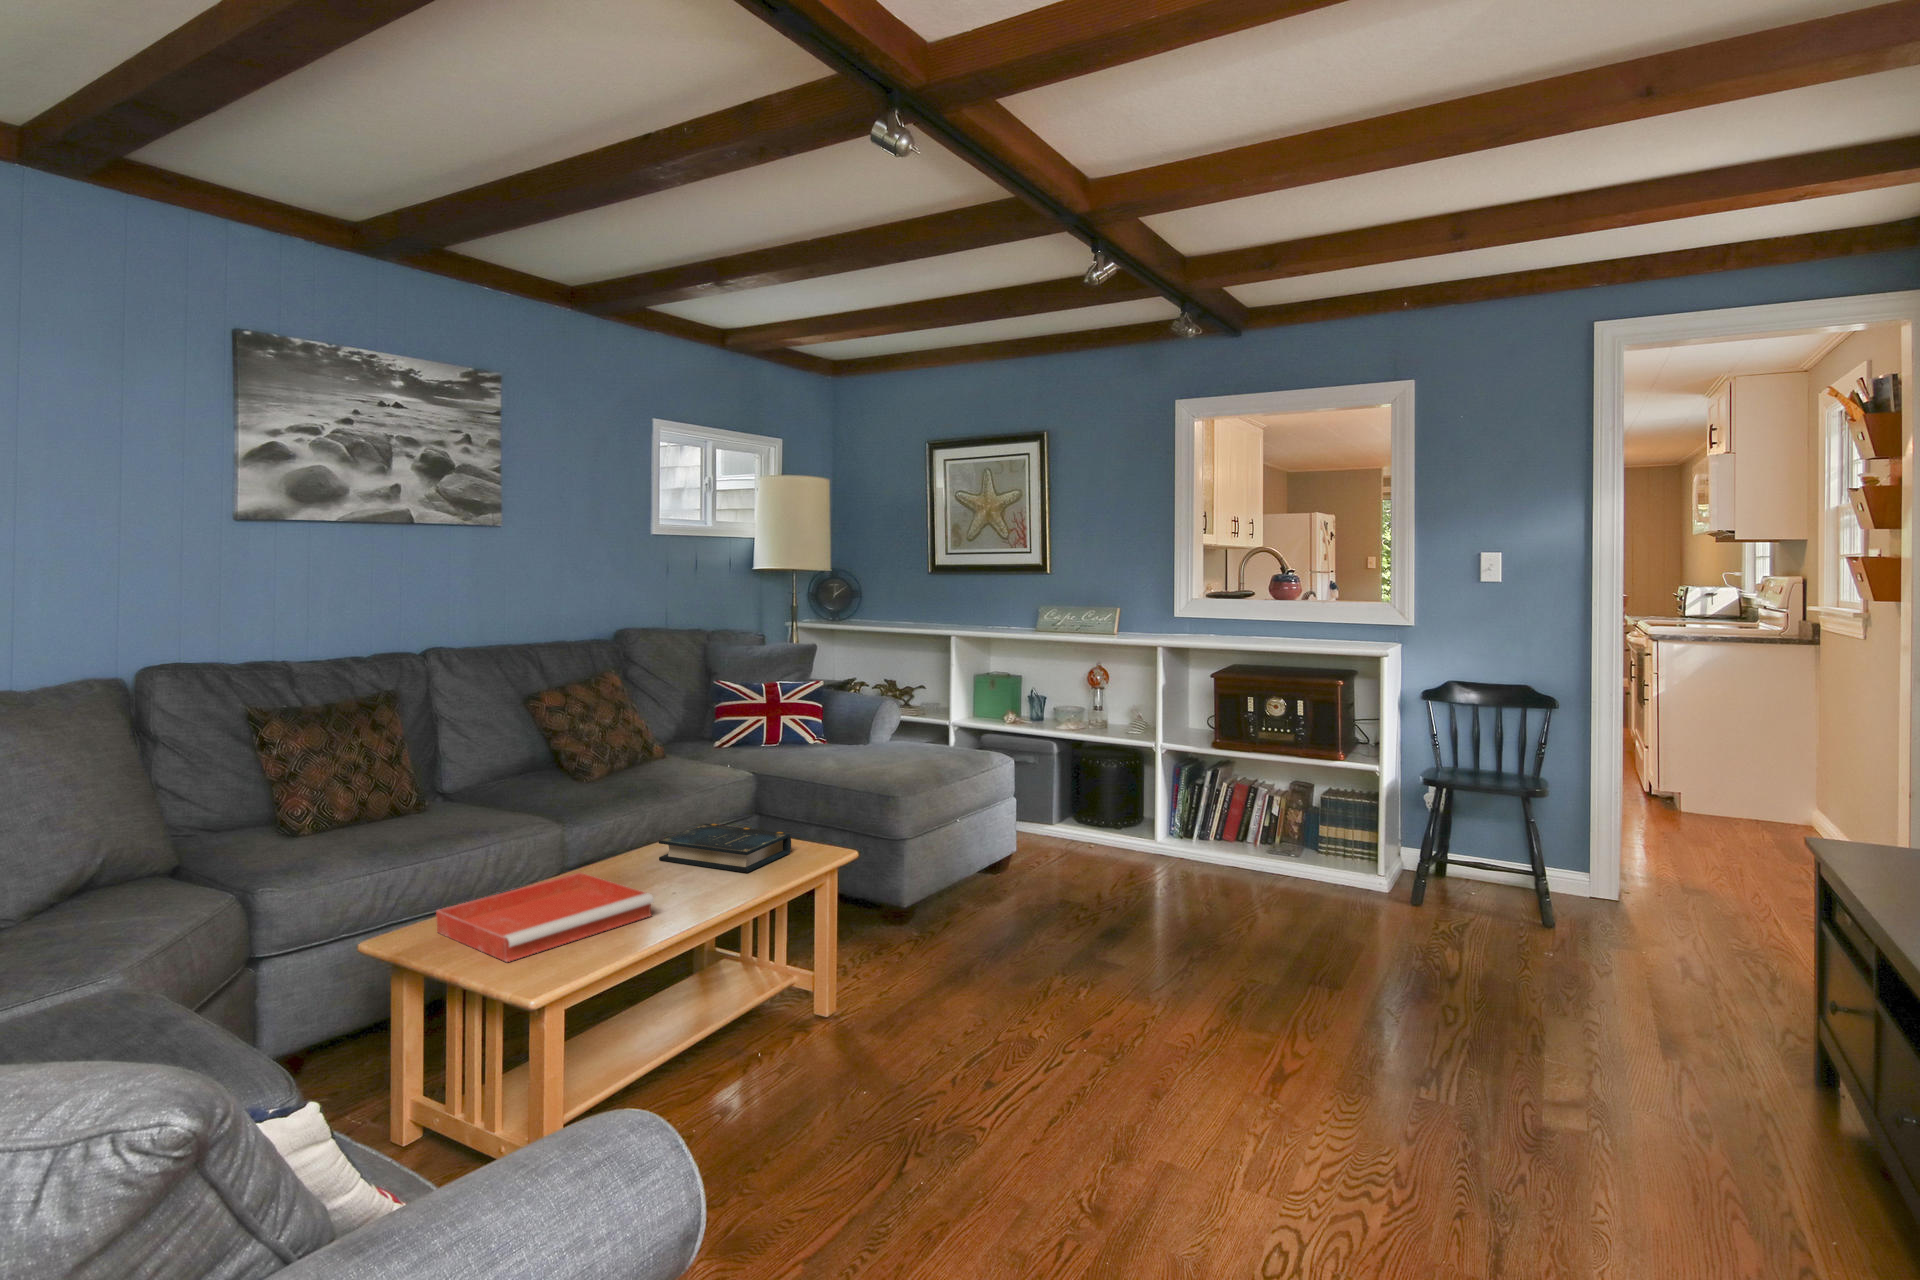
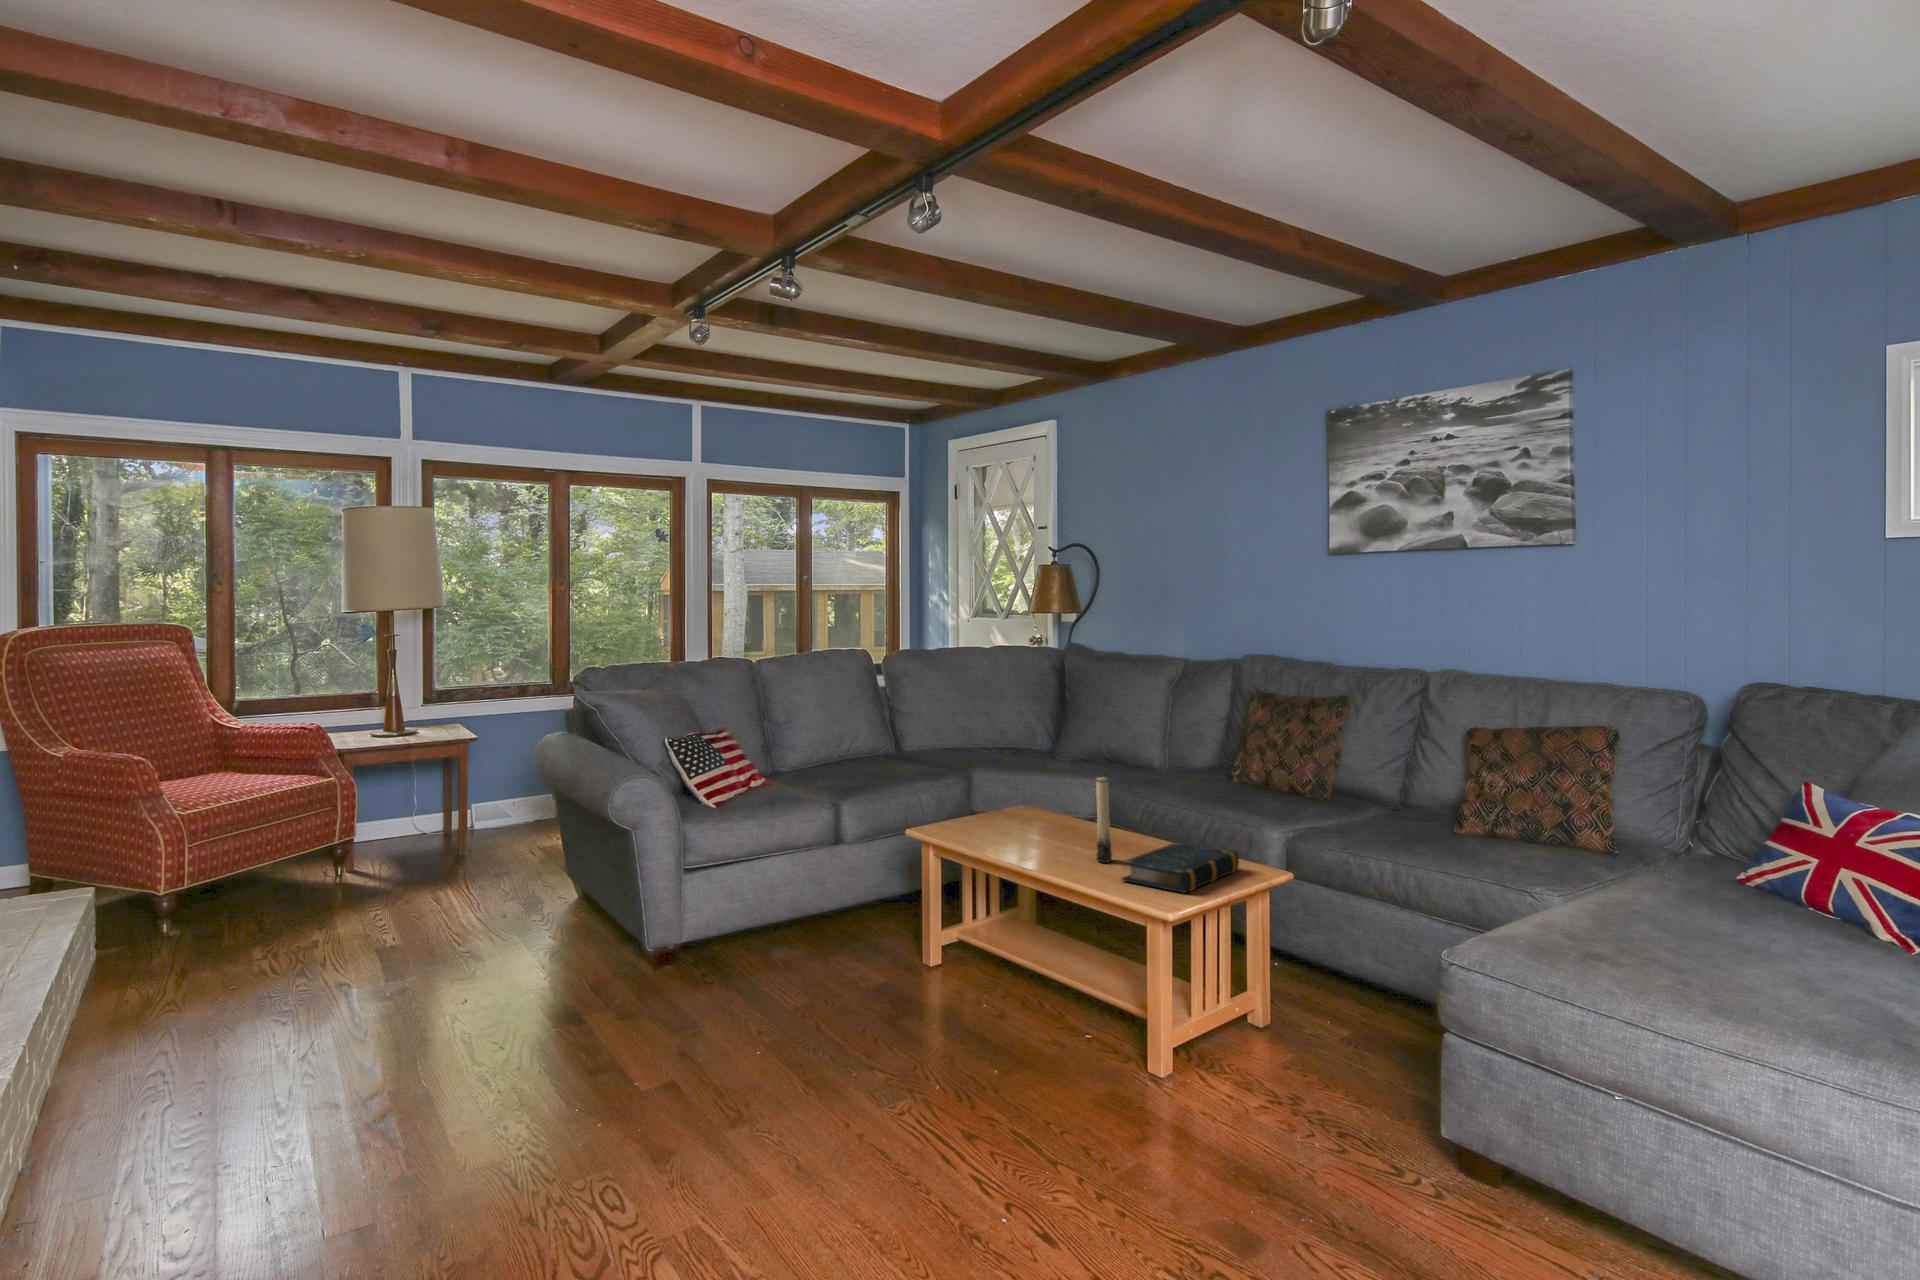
candle: none [639,783,670,888] -> present [1096,777,1112,863]
tray: present [436,872,654,962] -> none [962,814,1096,861]

